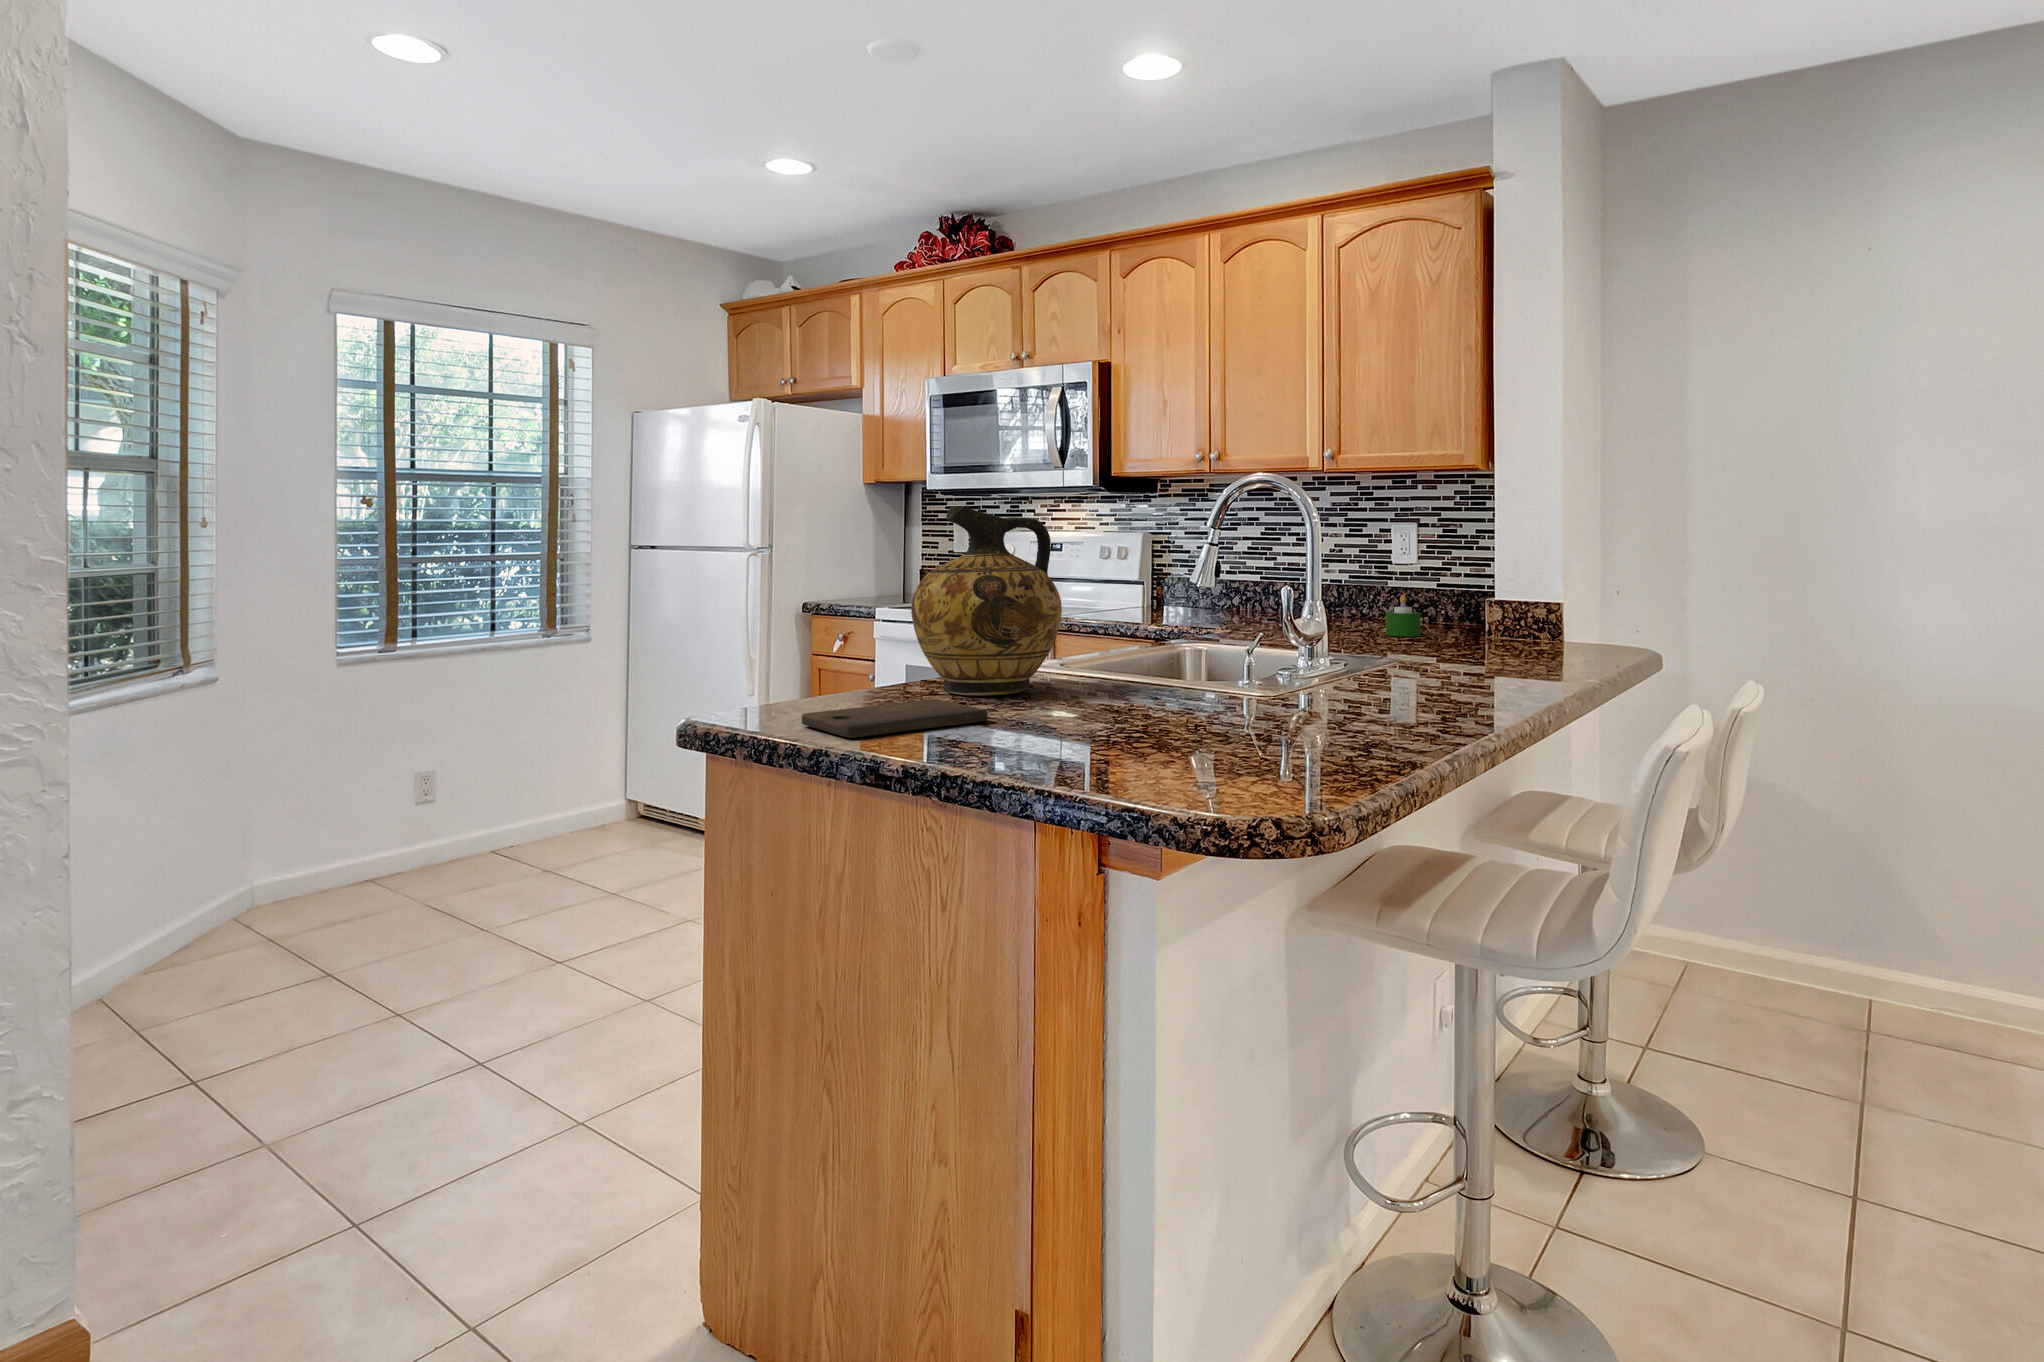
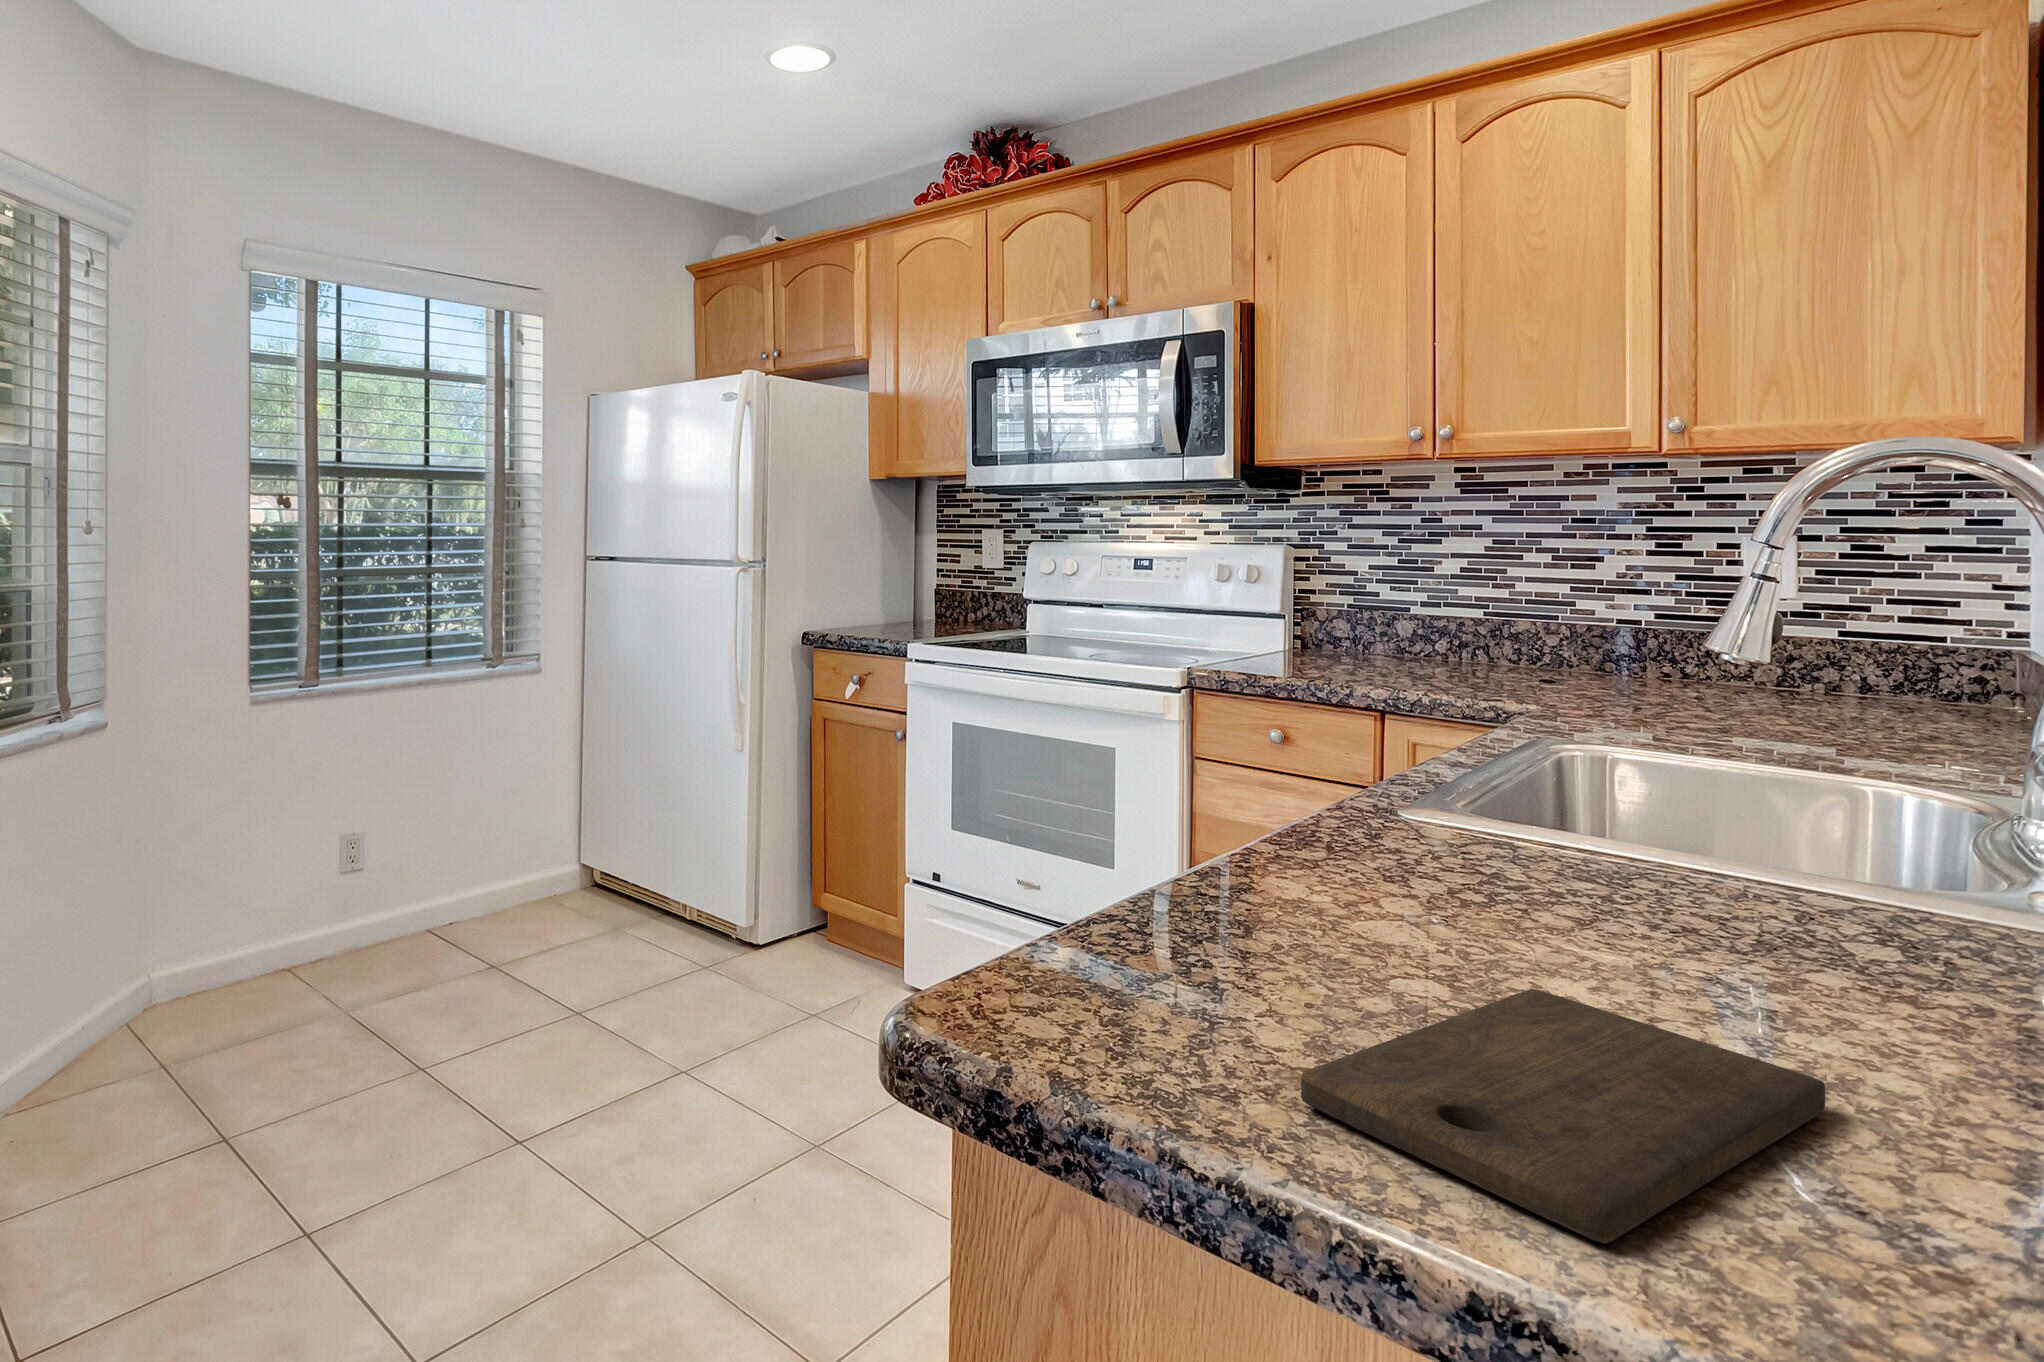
ceramic jug: present [911,506,1062,695] -> none [1312,501,1699,936]
candle: present [1386,595,1420,636] -> none [1860,658,1939,732]

